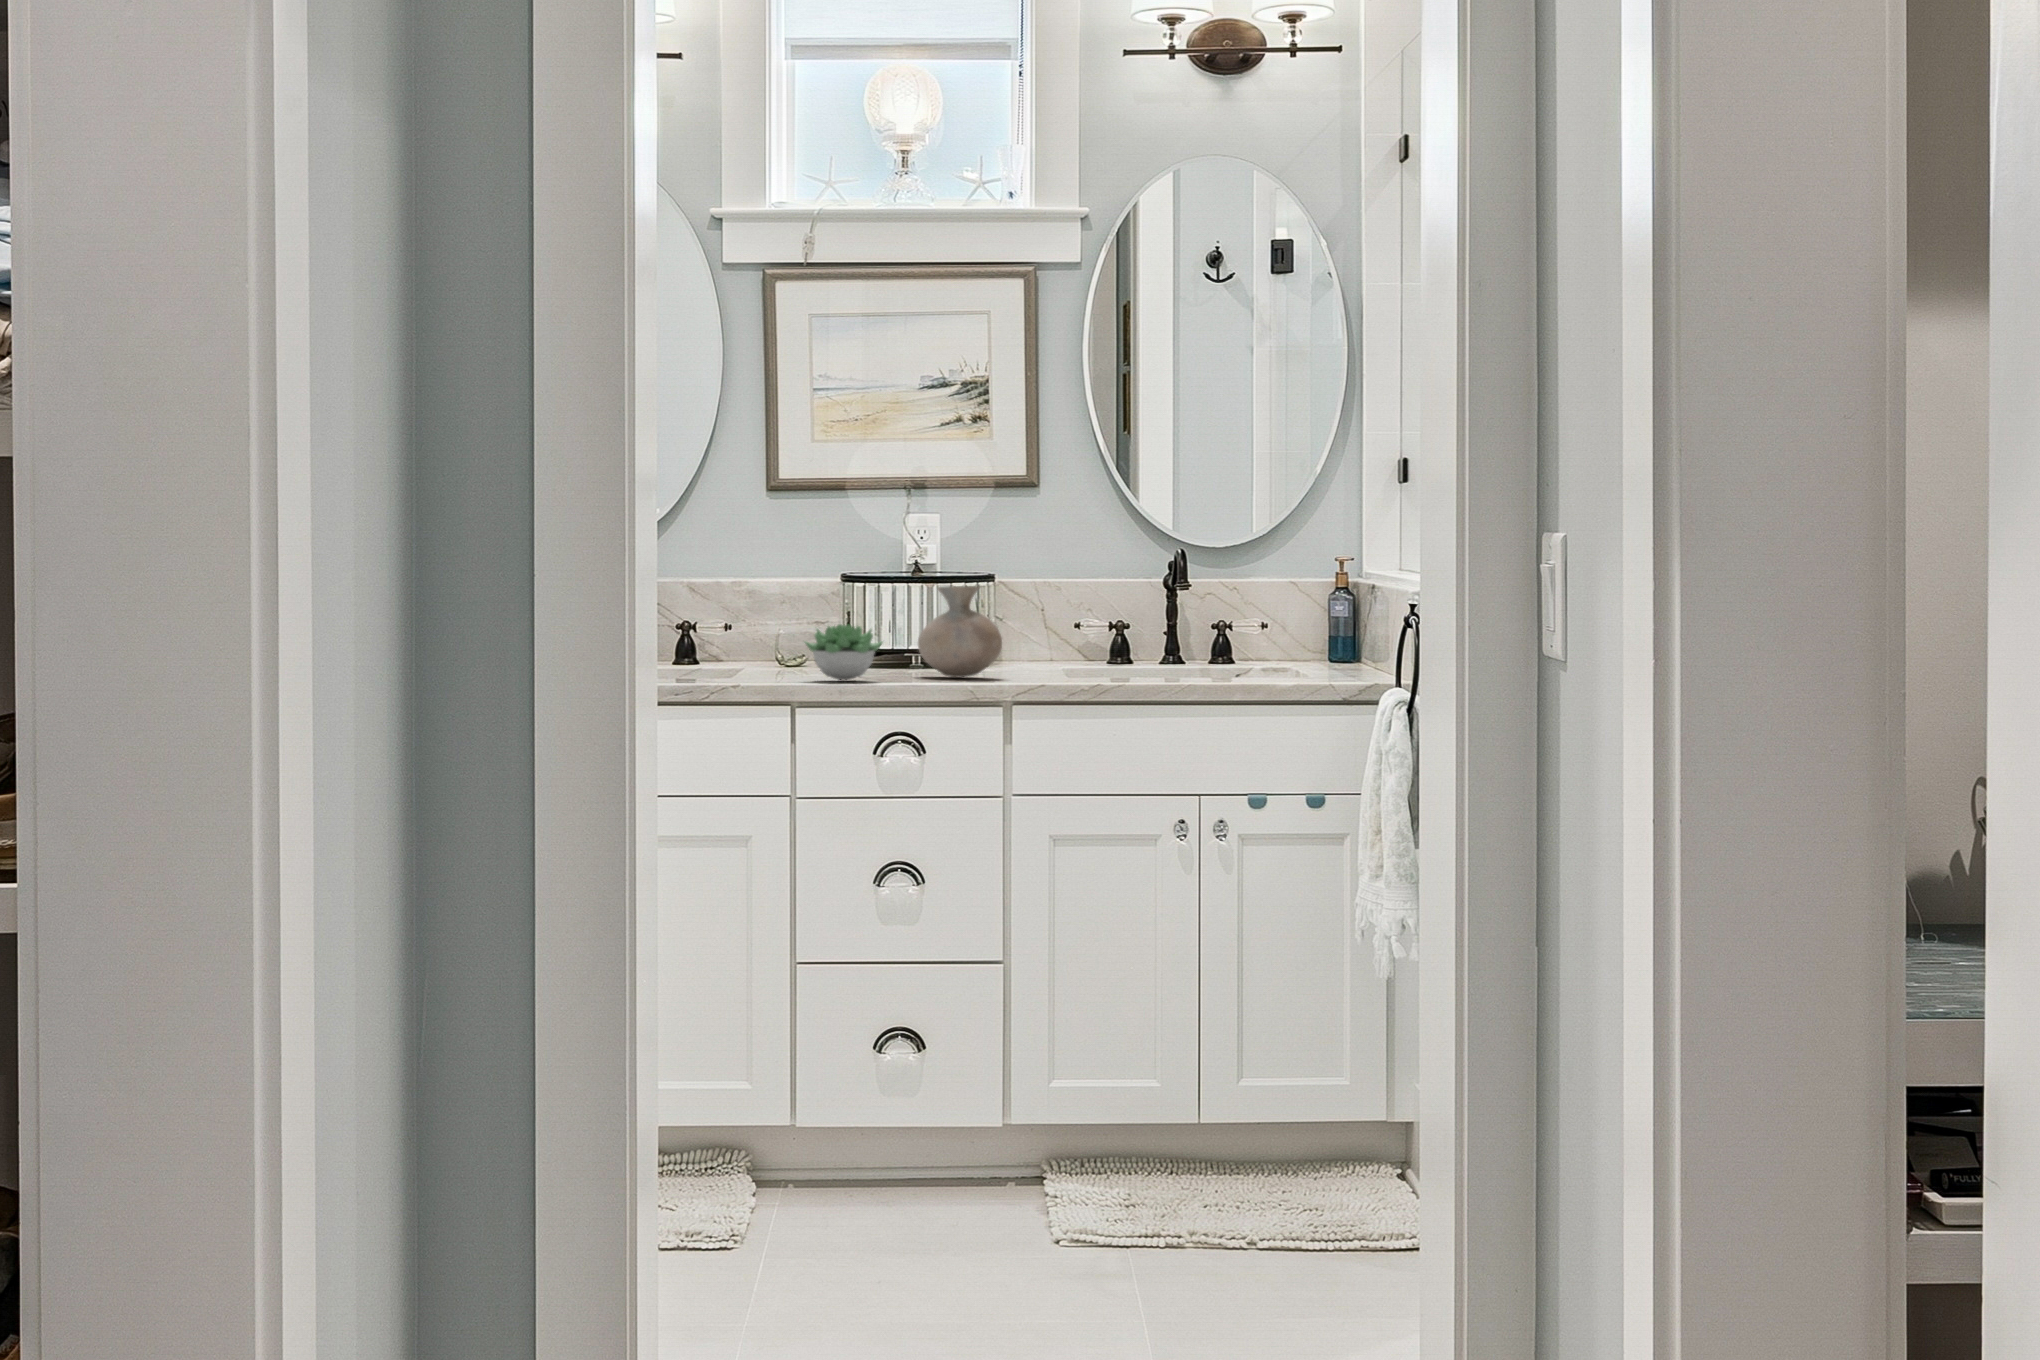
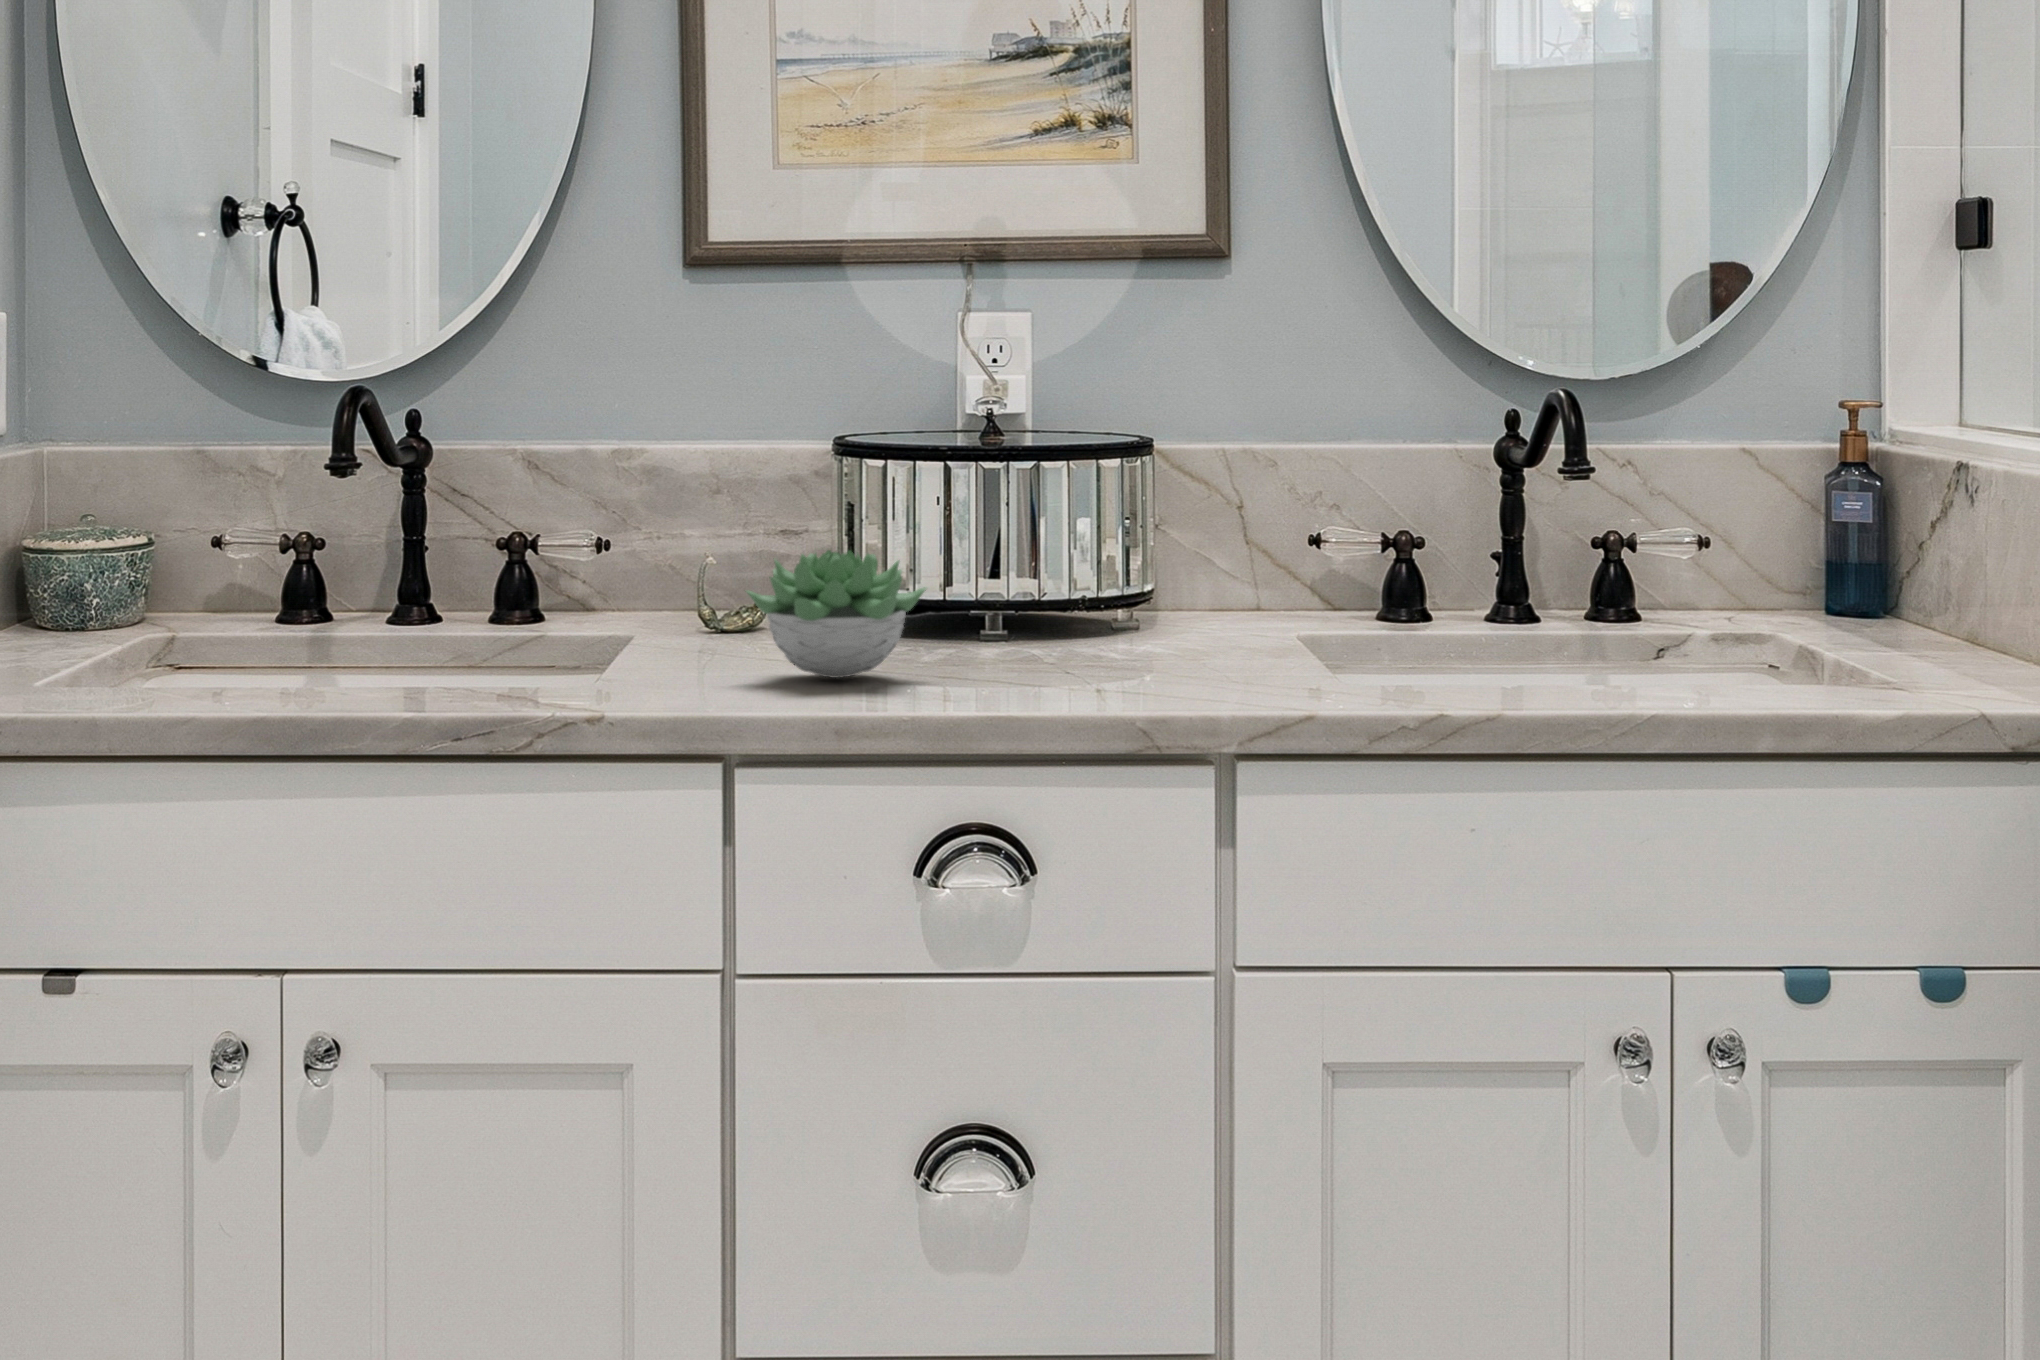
vase: present [918,586,1002,677] -> none [994,460,1180,655]

